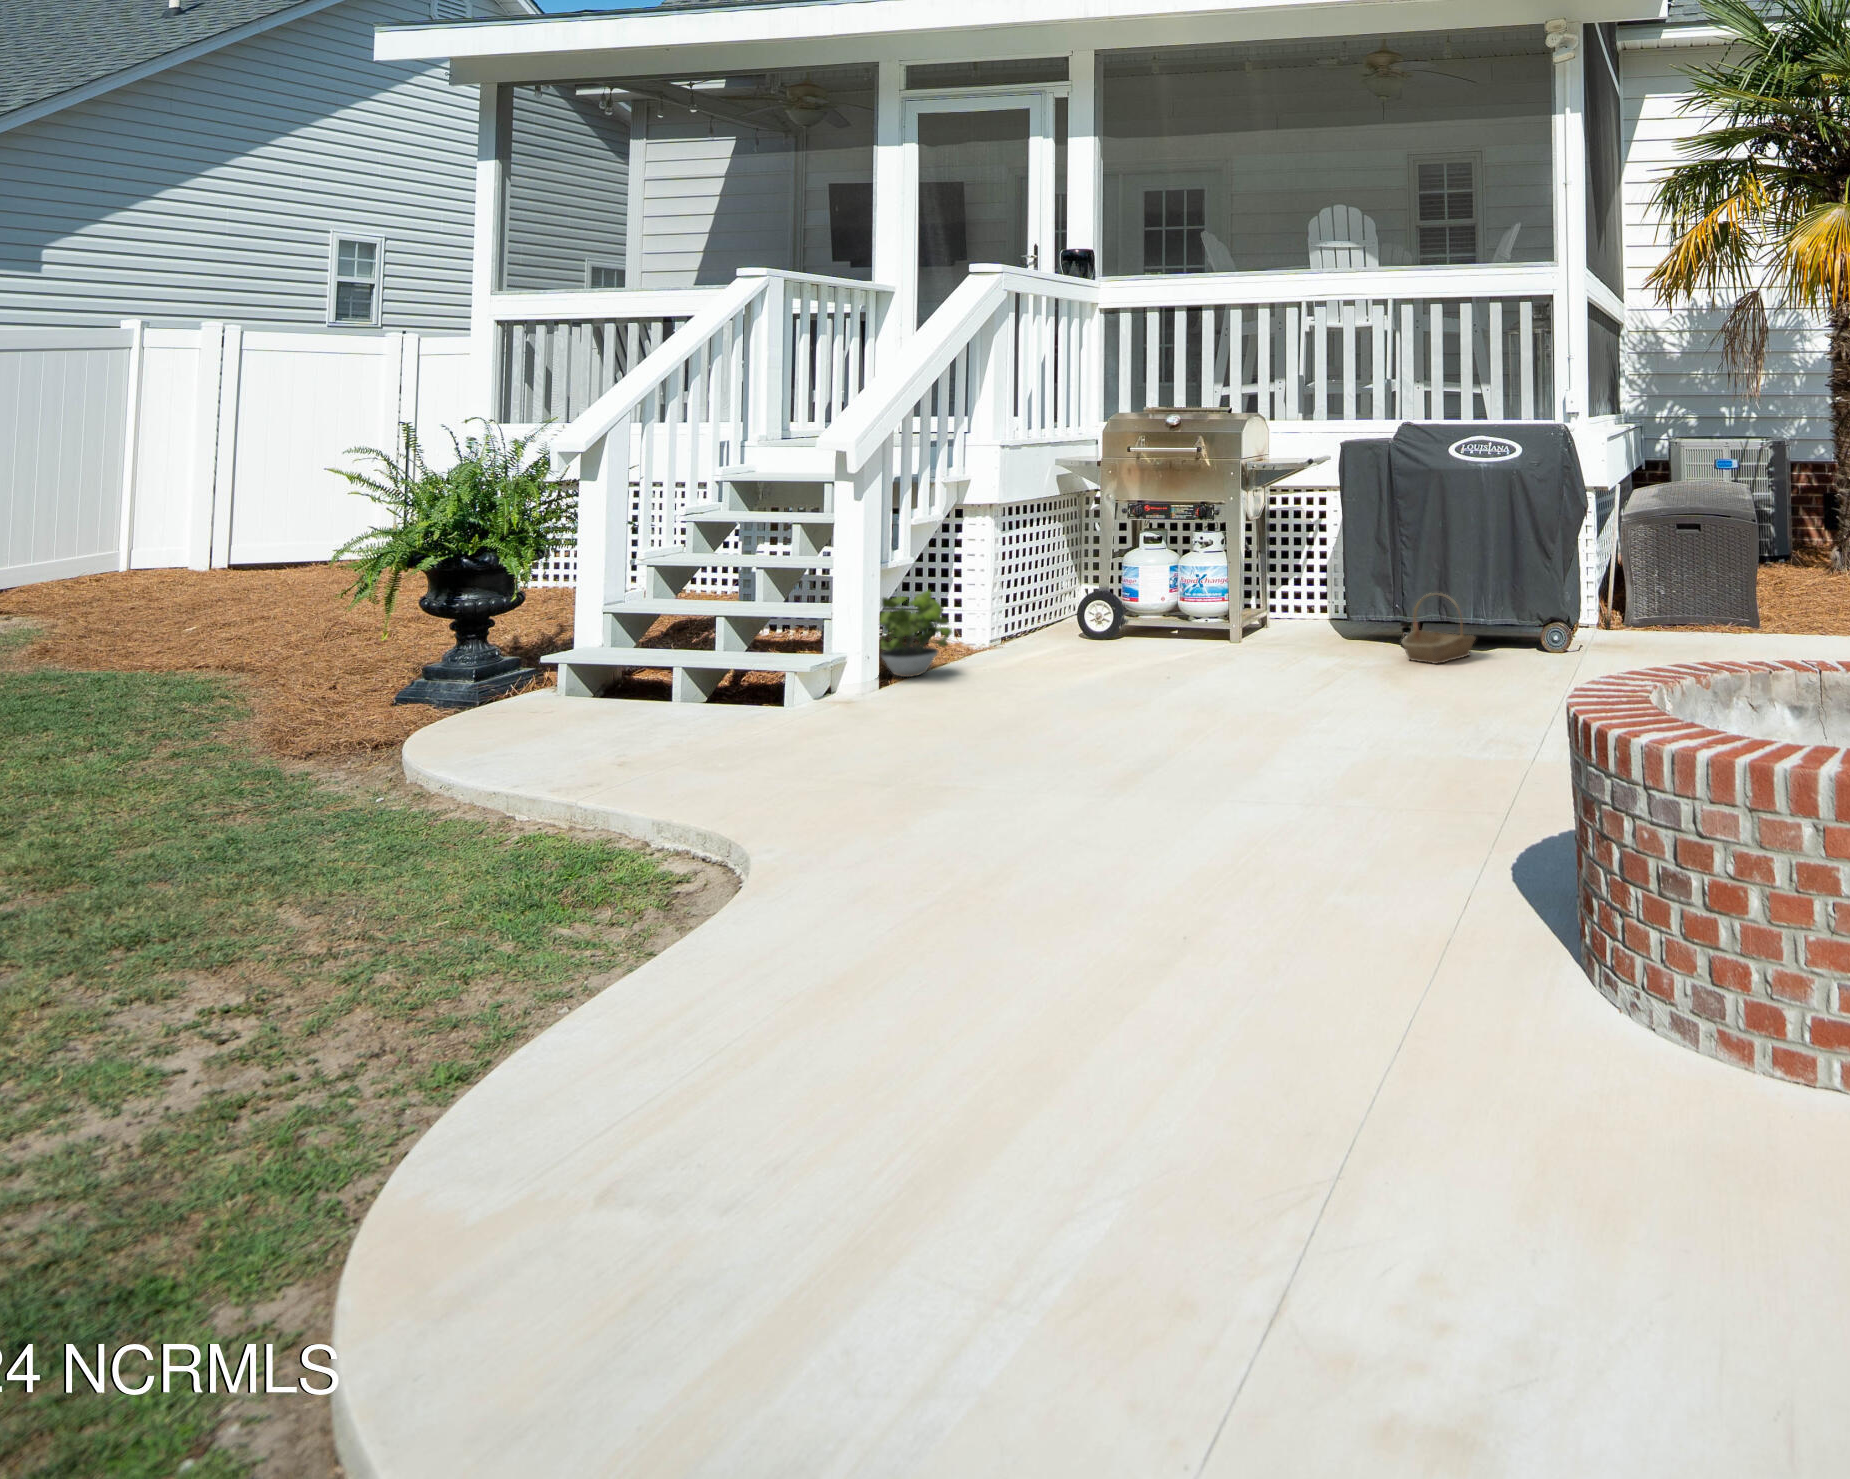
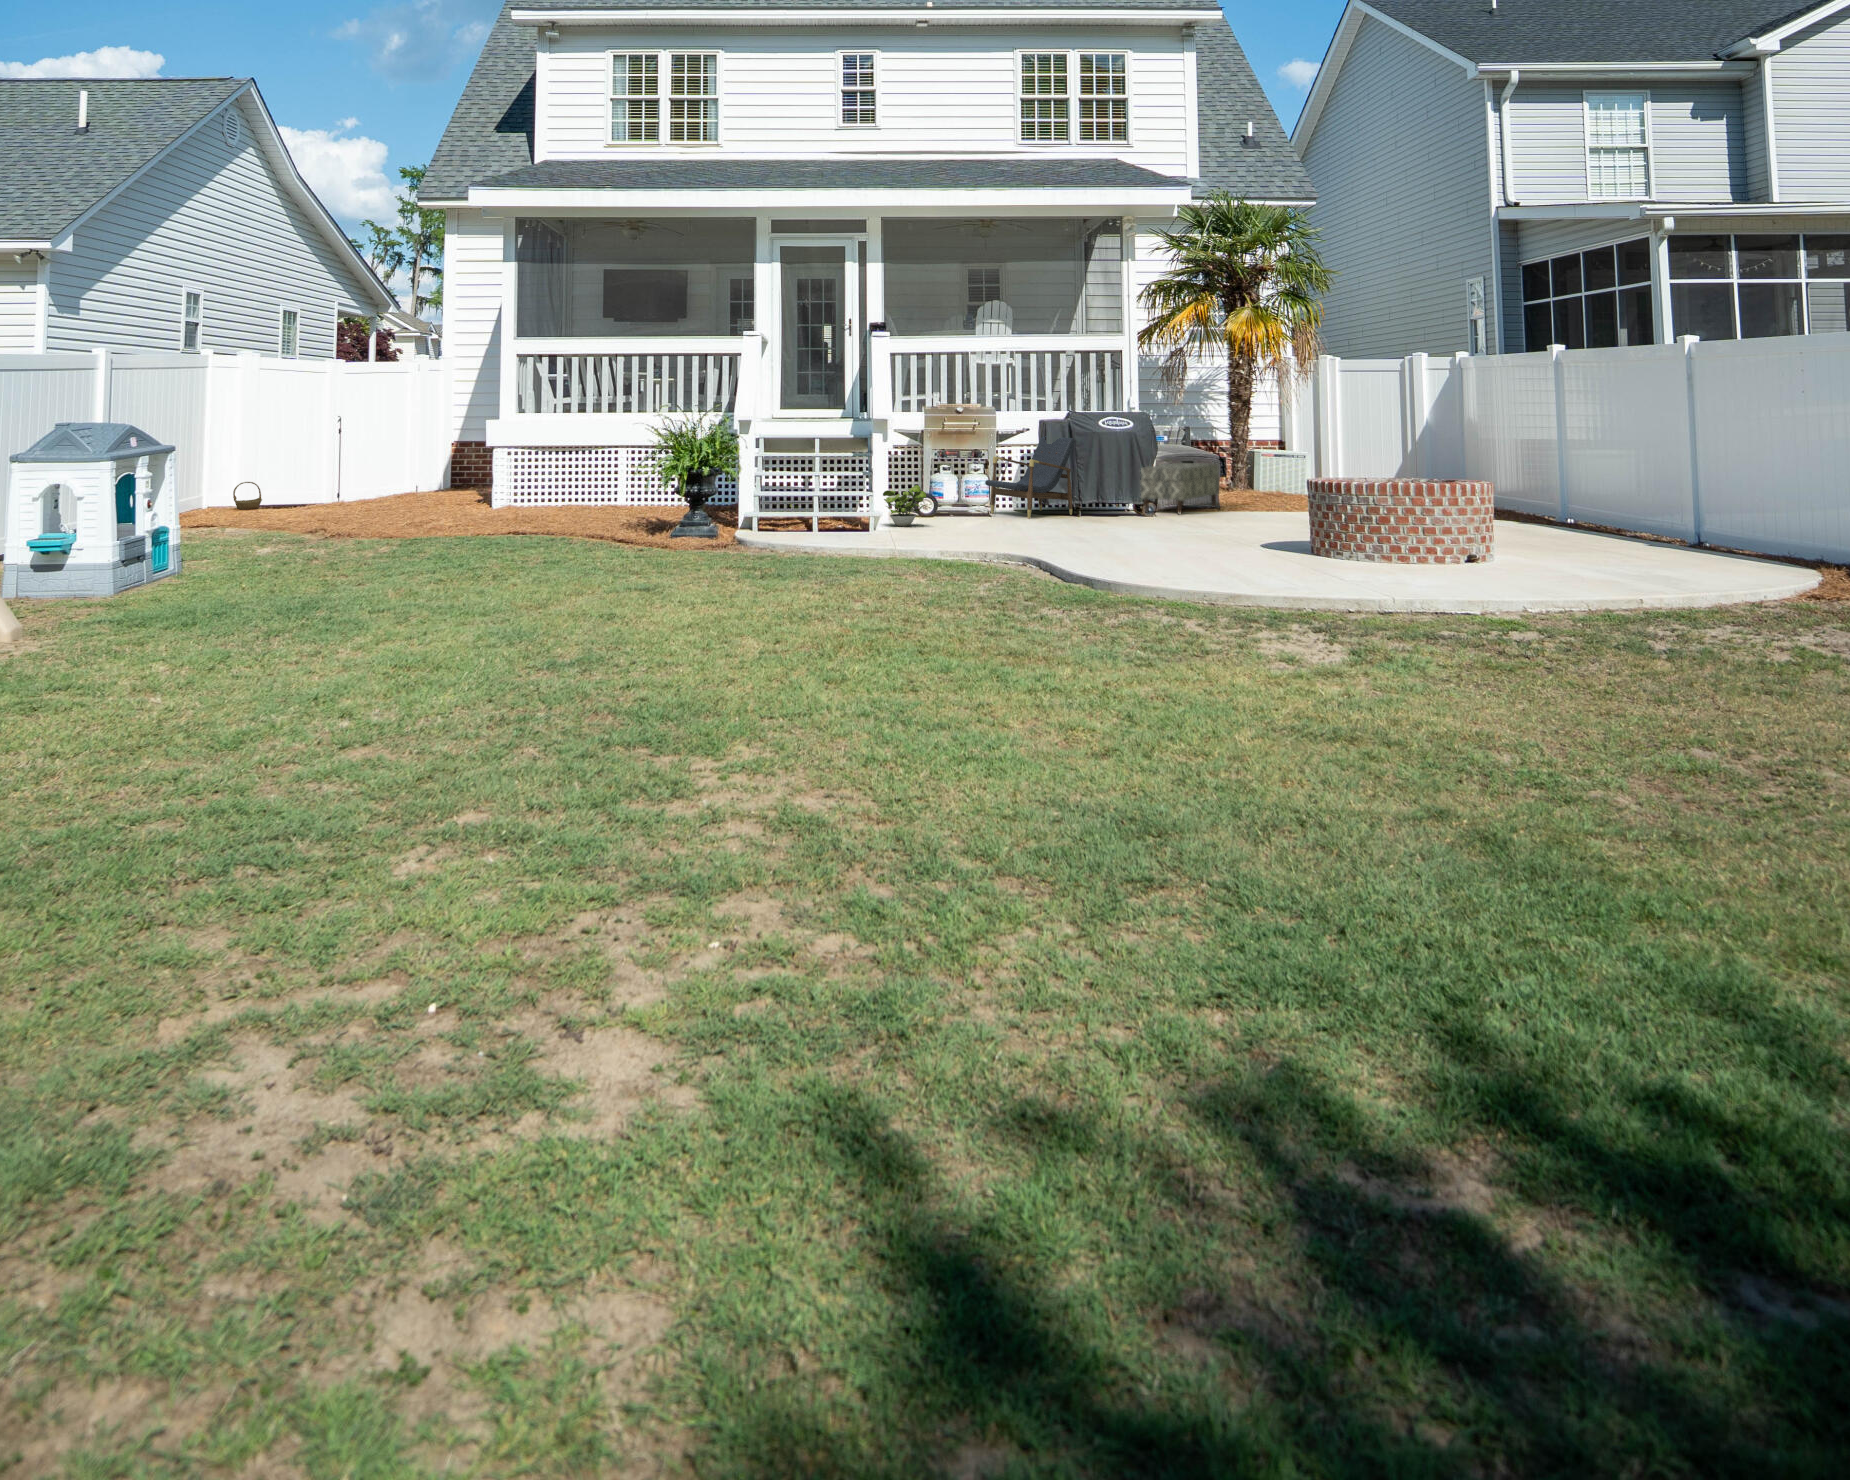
lounge chair: none [1176,476,1352,659] -> present [985,436,1075,519]
bench: none [1501,532,1705,659] -> present [1140,463,1219,514]
basket: present [1402,593,1476,664] -> present [233,482,262,510]

